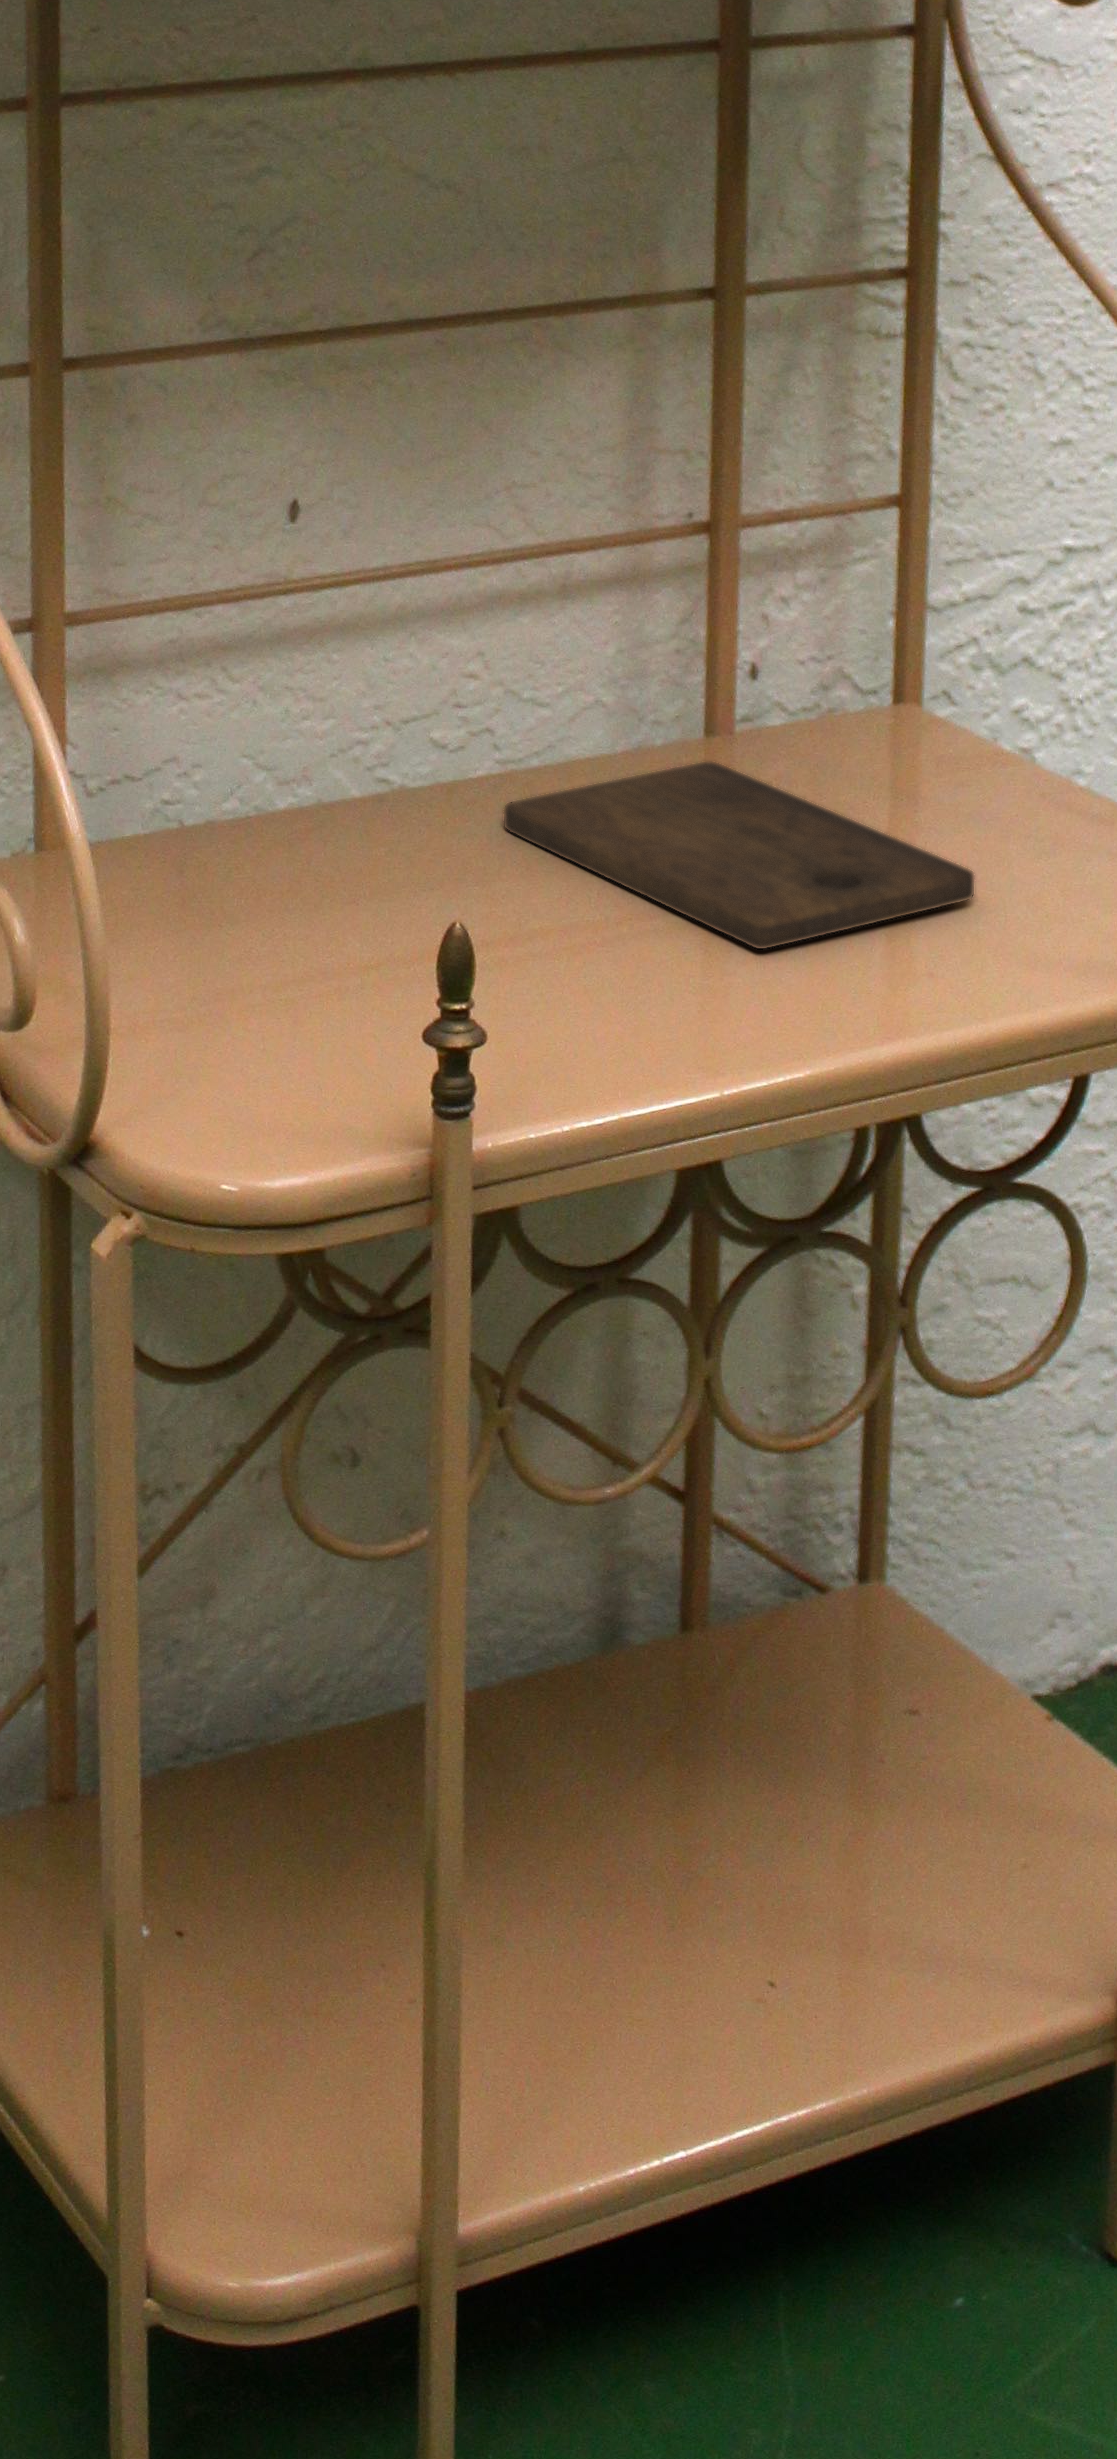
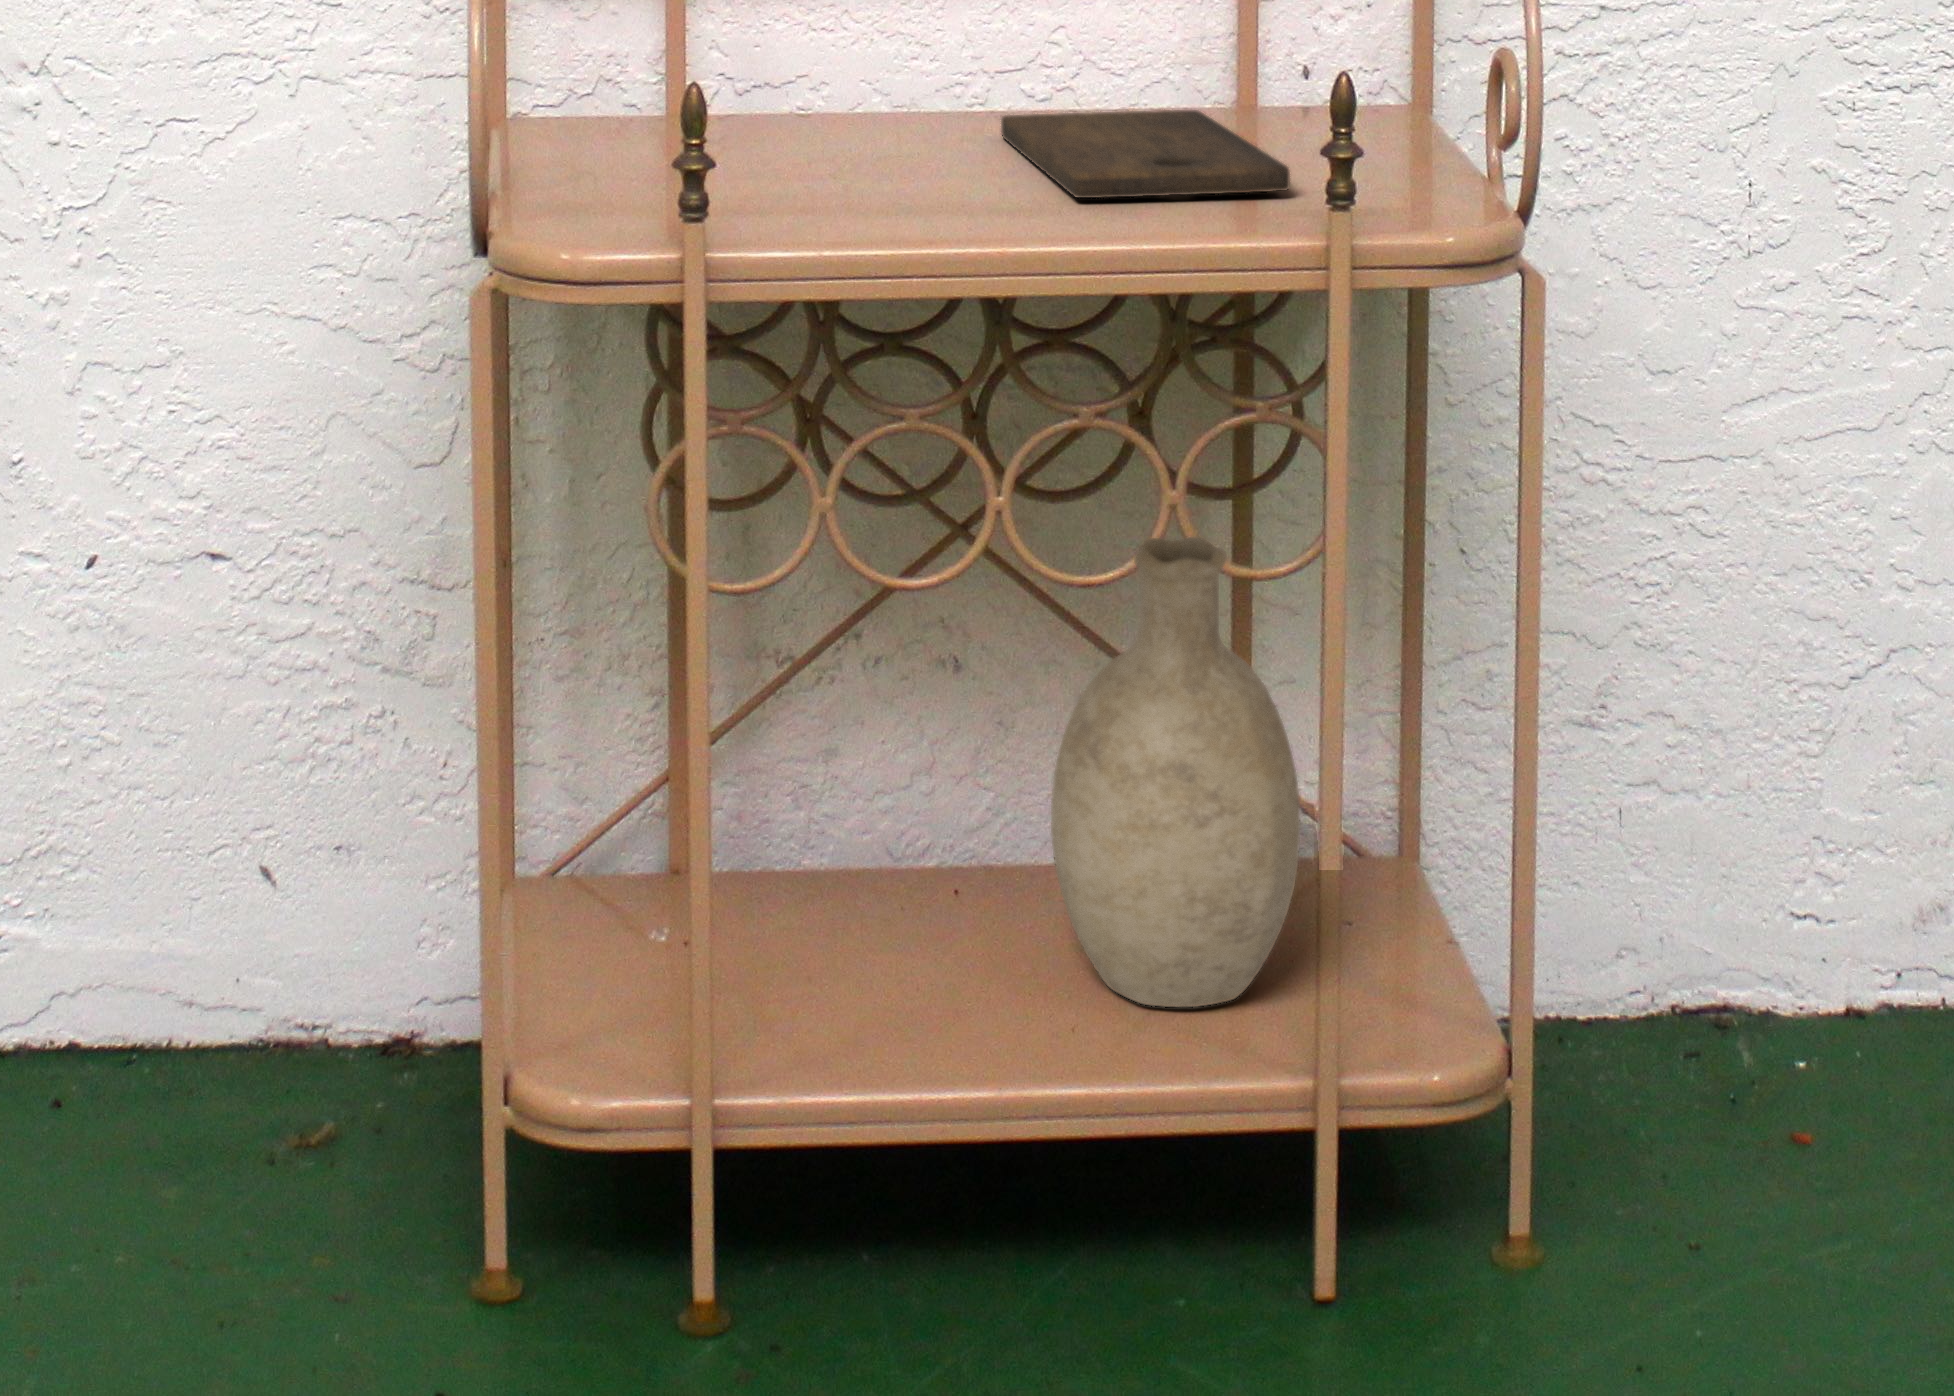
decorative vase: none [612,1293,915,1858] -> present [1051,537,1300,1007]

